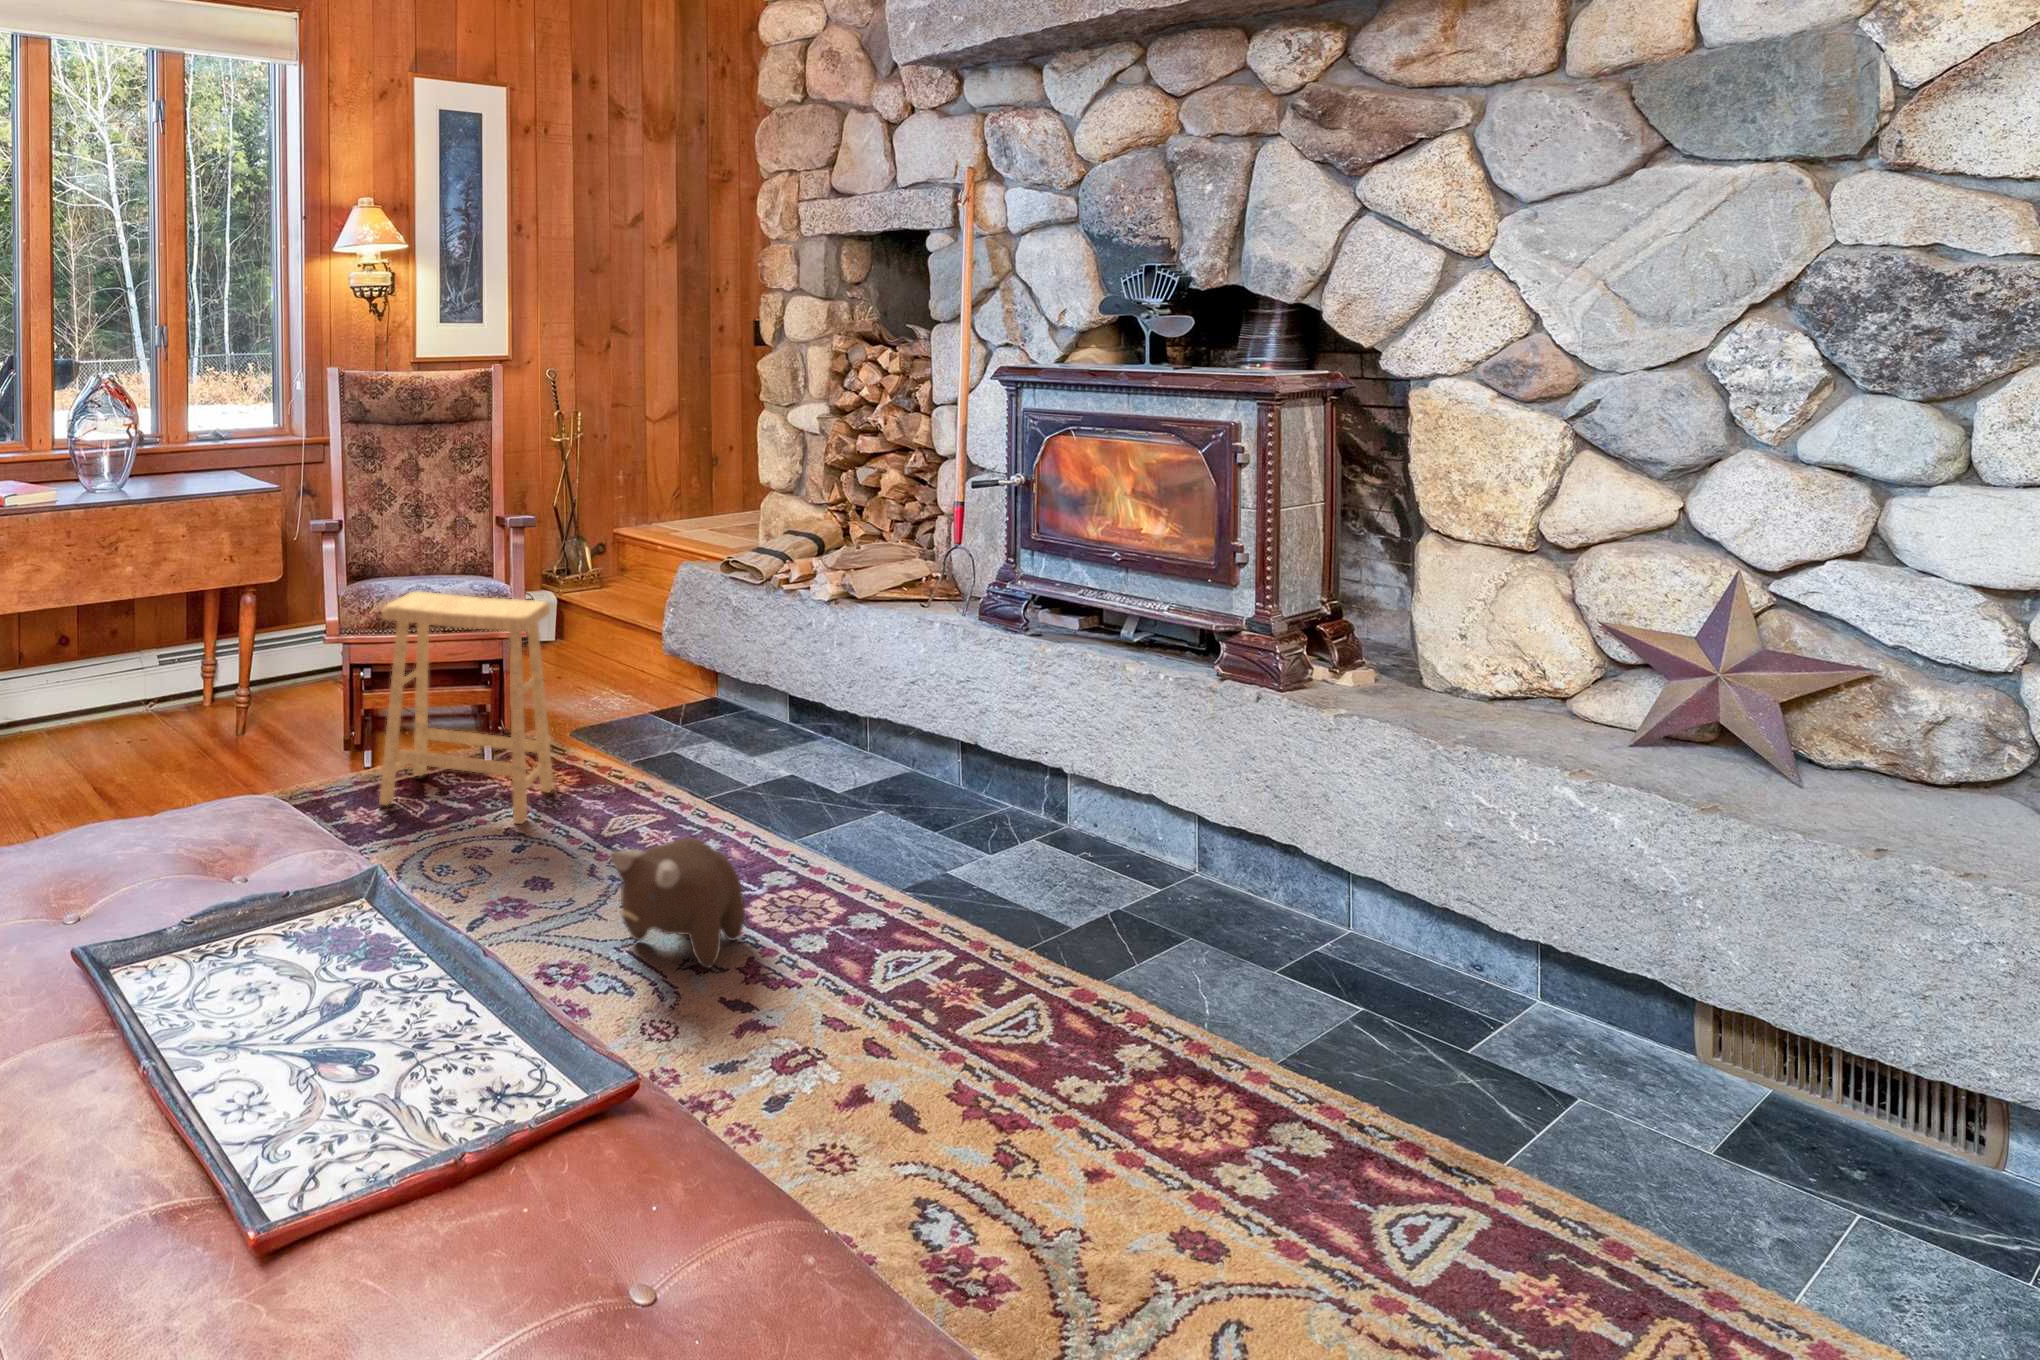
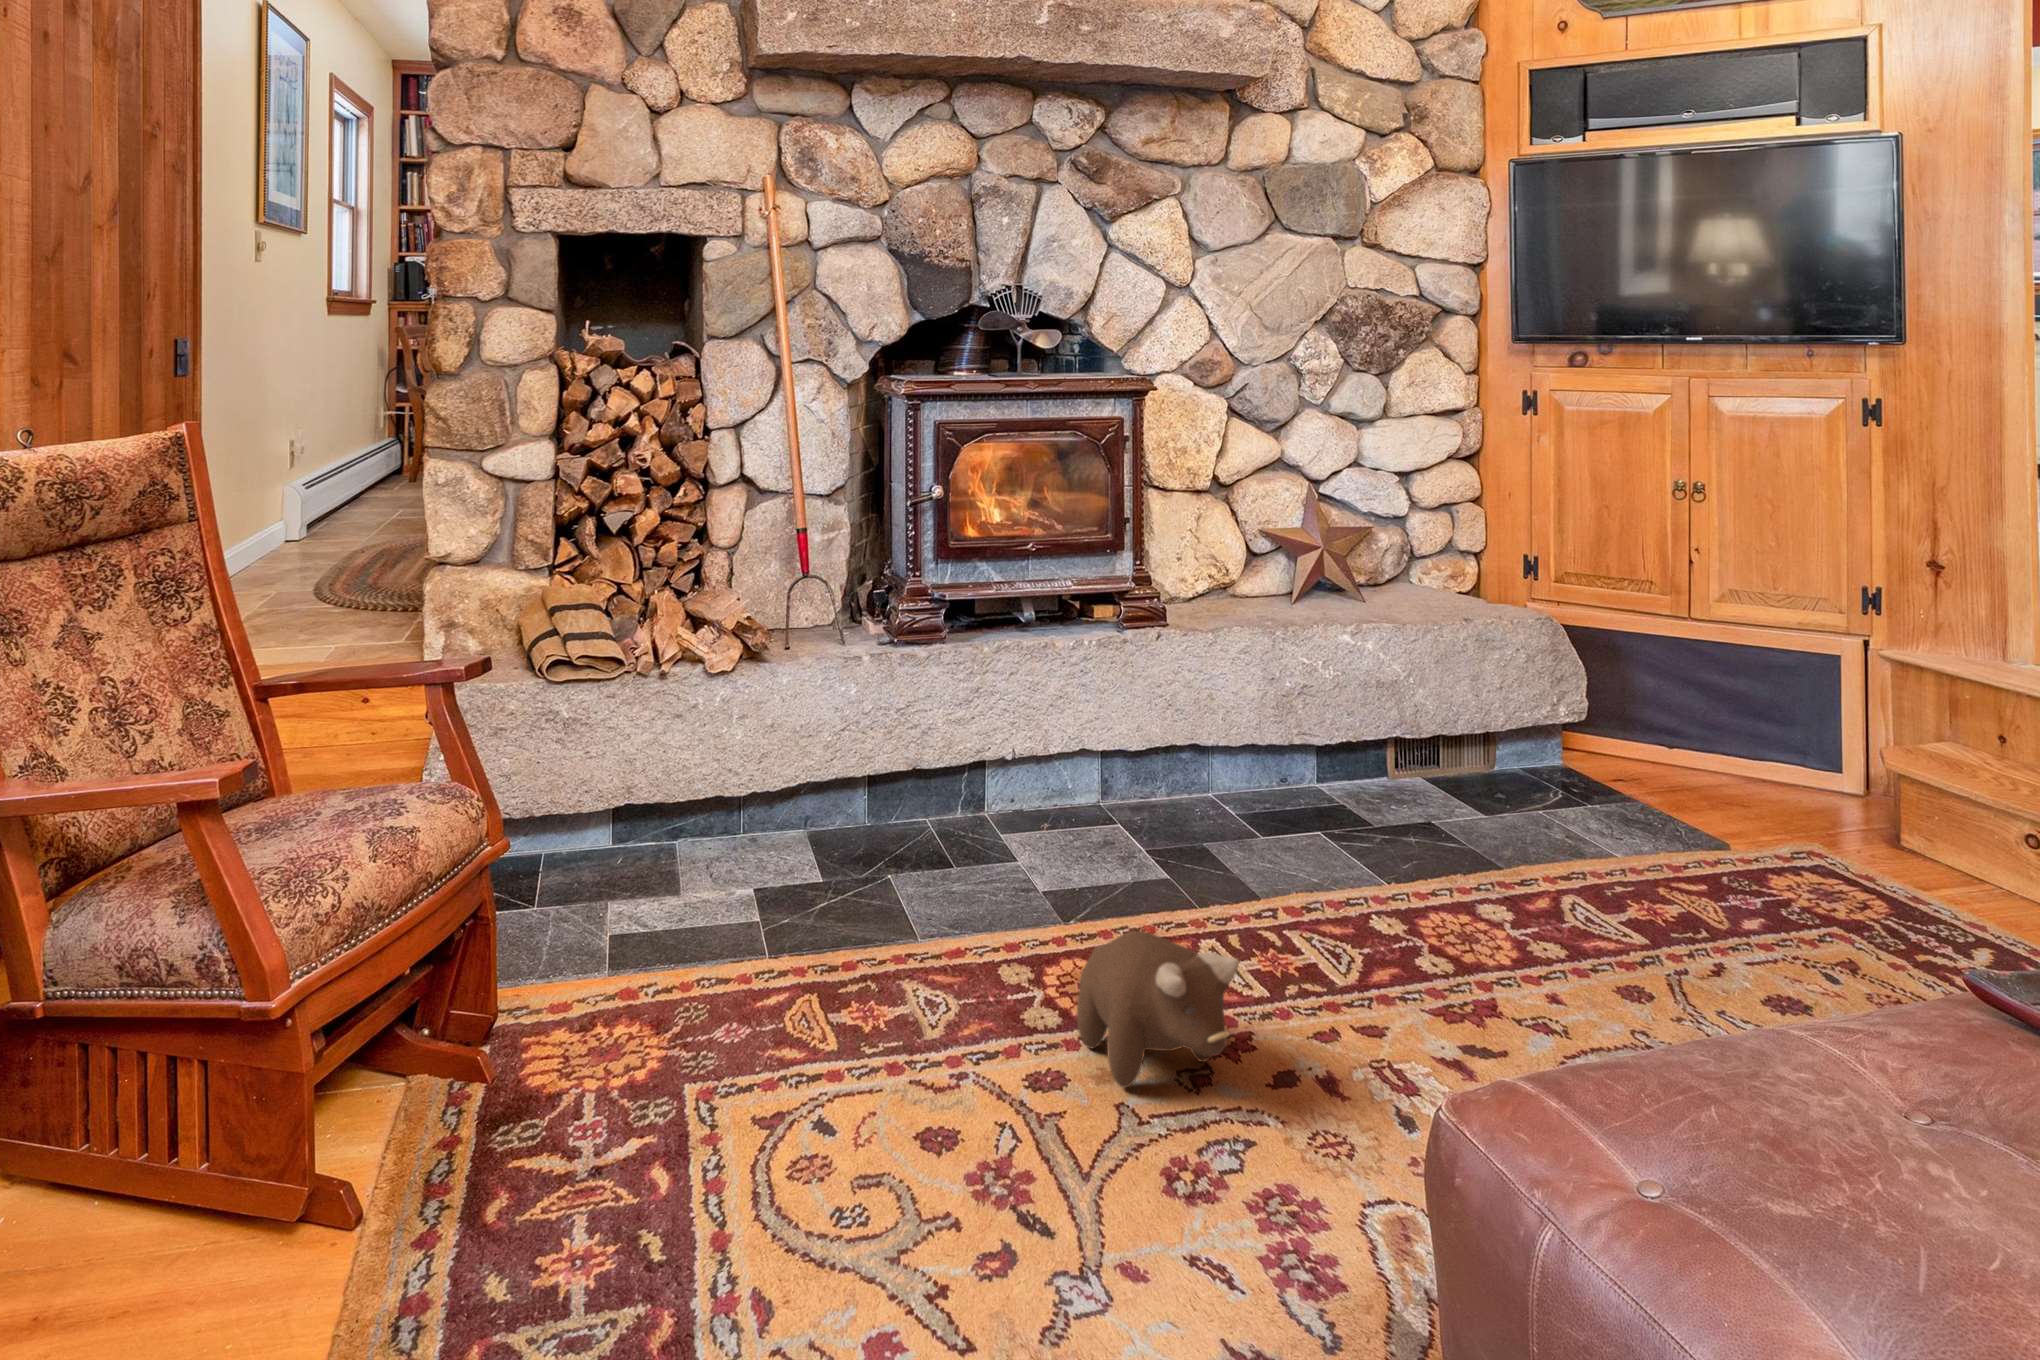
footstool: present [379,592,554,824] -> none [421,757,730,1219]

